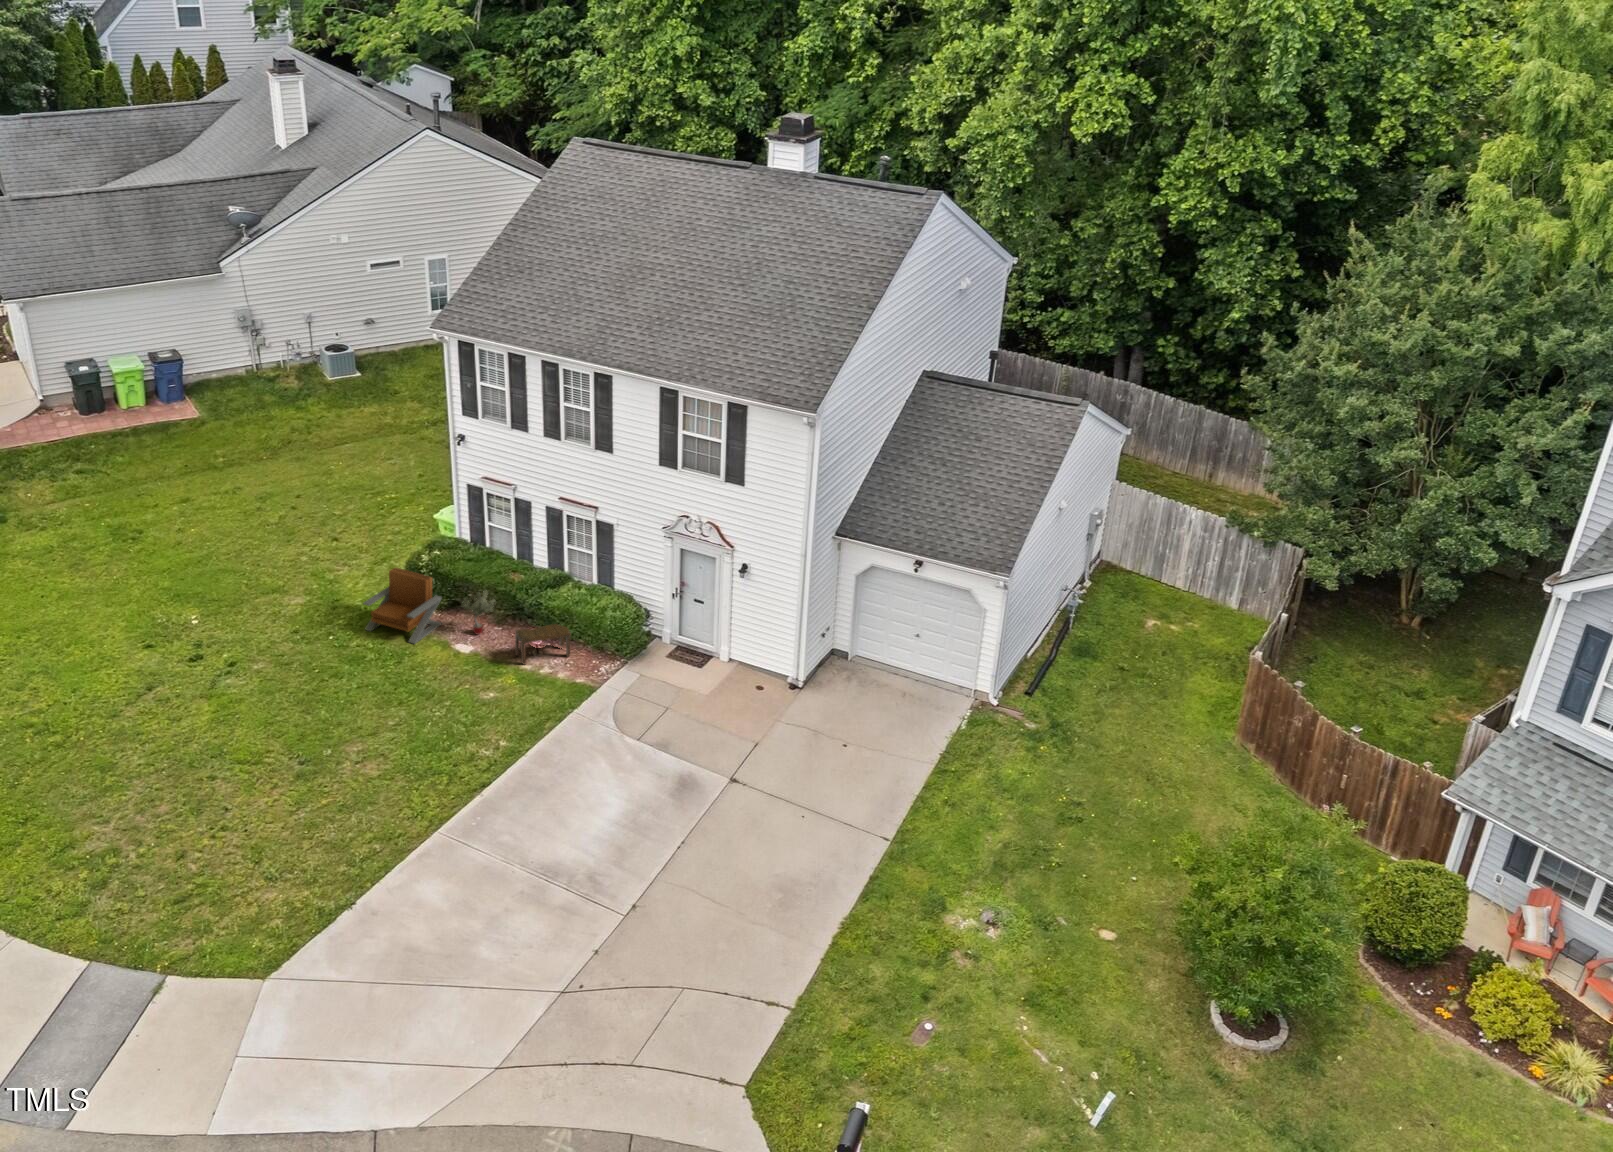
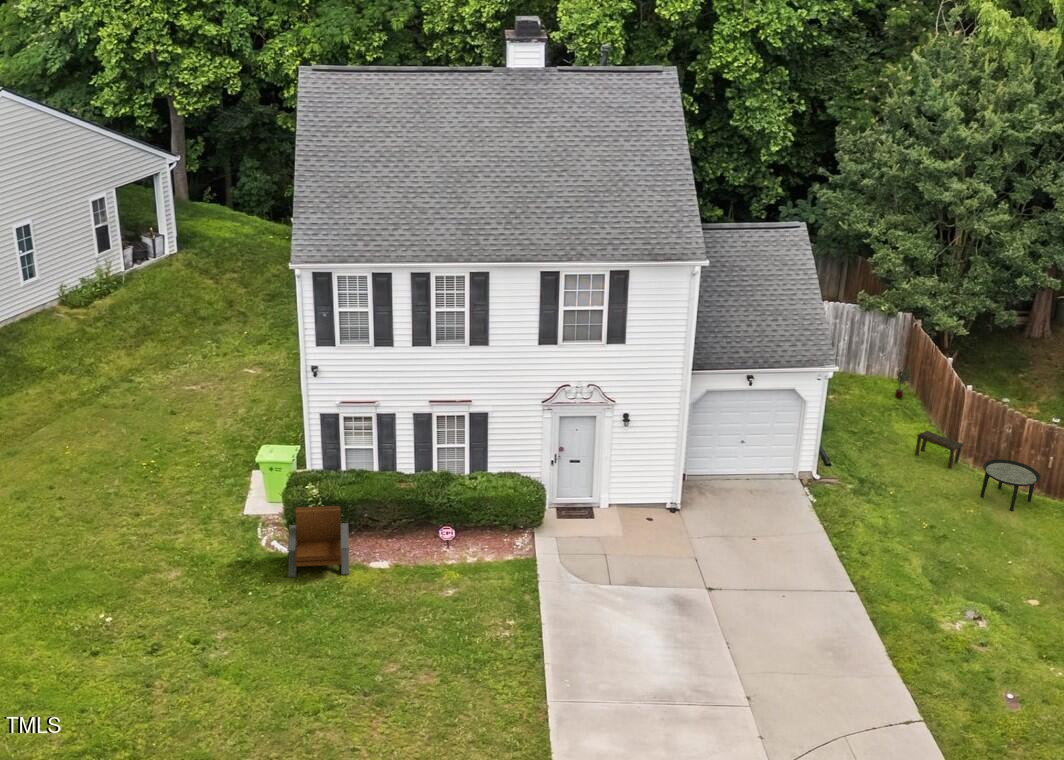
potted tree: present [462,591,495,635] -> present [895,366,914,397]
bench: present [515,624,571,664] -> present [915,431,964,469]
round table: none [1167,746,1242,815] -> present [980,459,1040,511]

